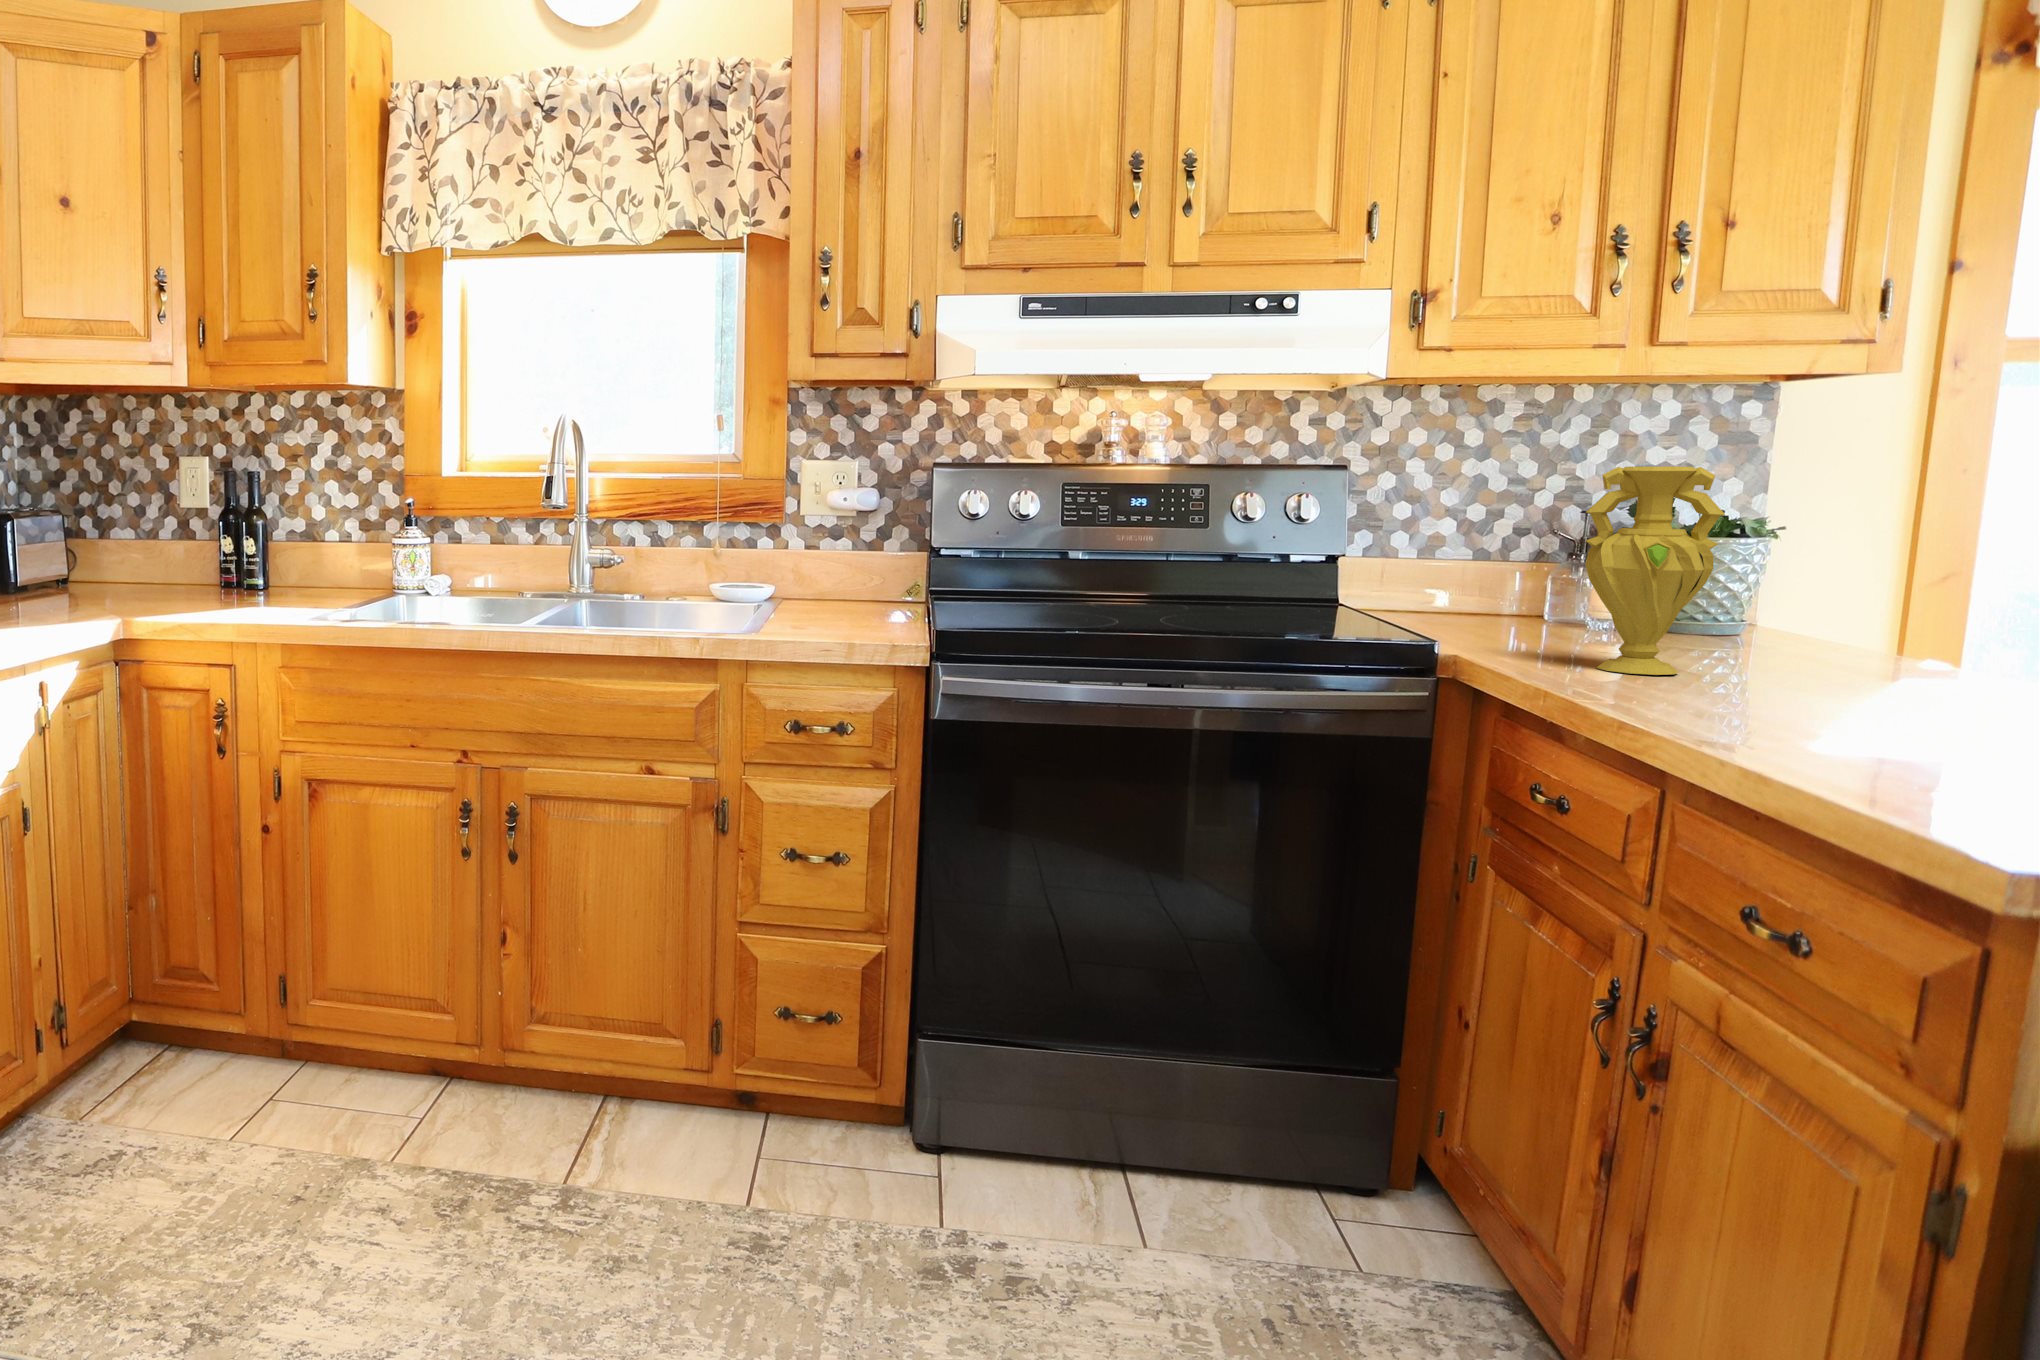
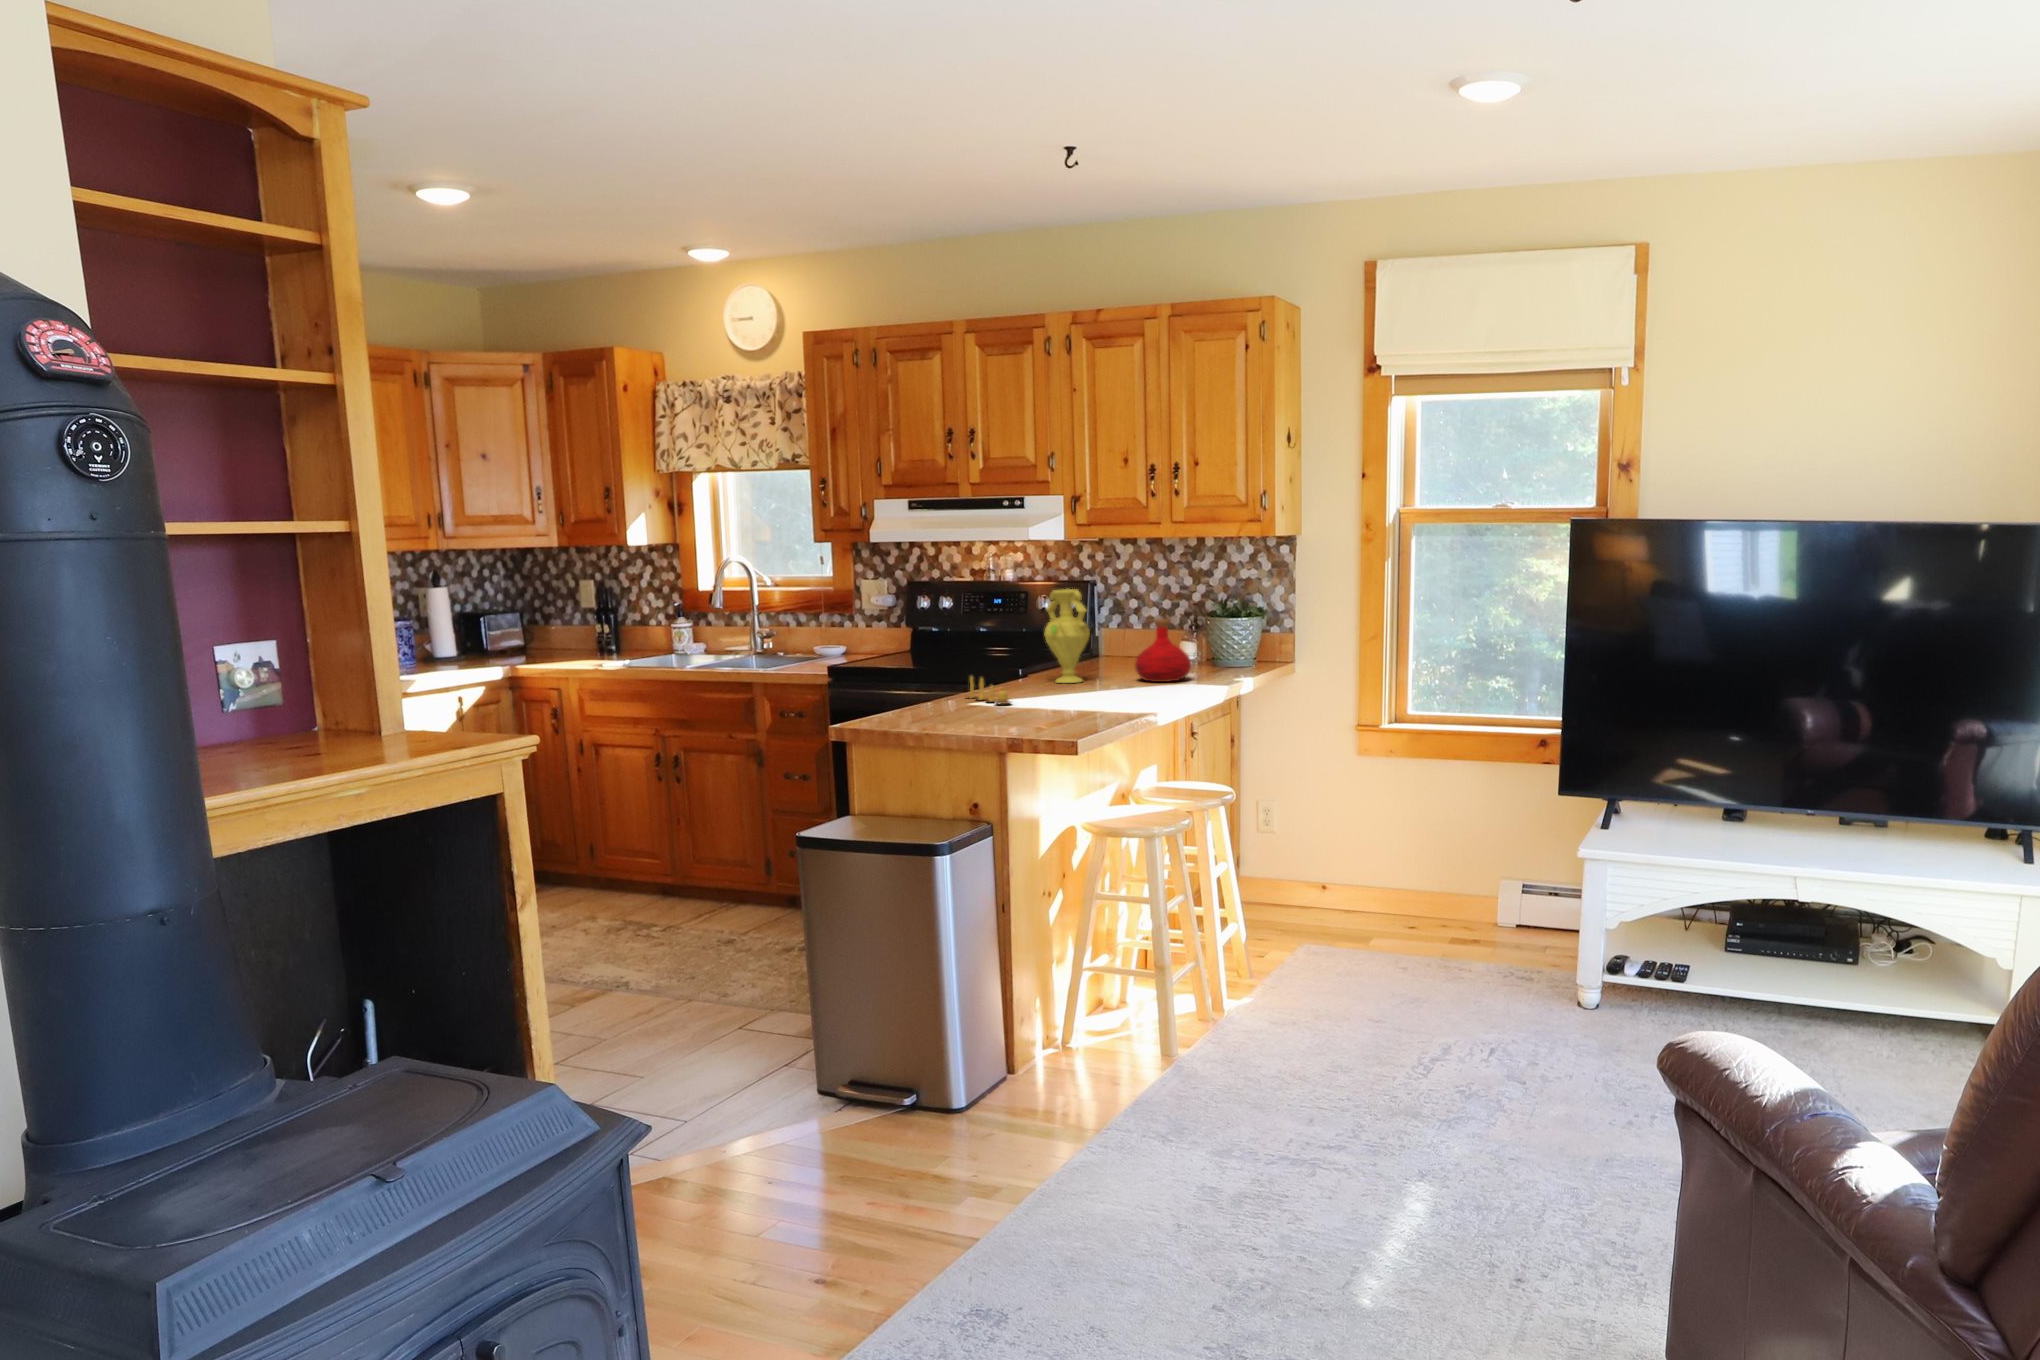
bottle: none [1736,535,1898,673] -> present [1135,619,1191,682]
candle: none [1683,662,1966,749] -> present [968,677,1011,704]

